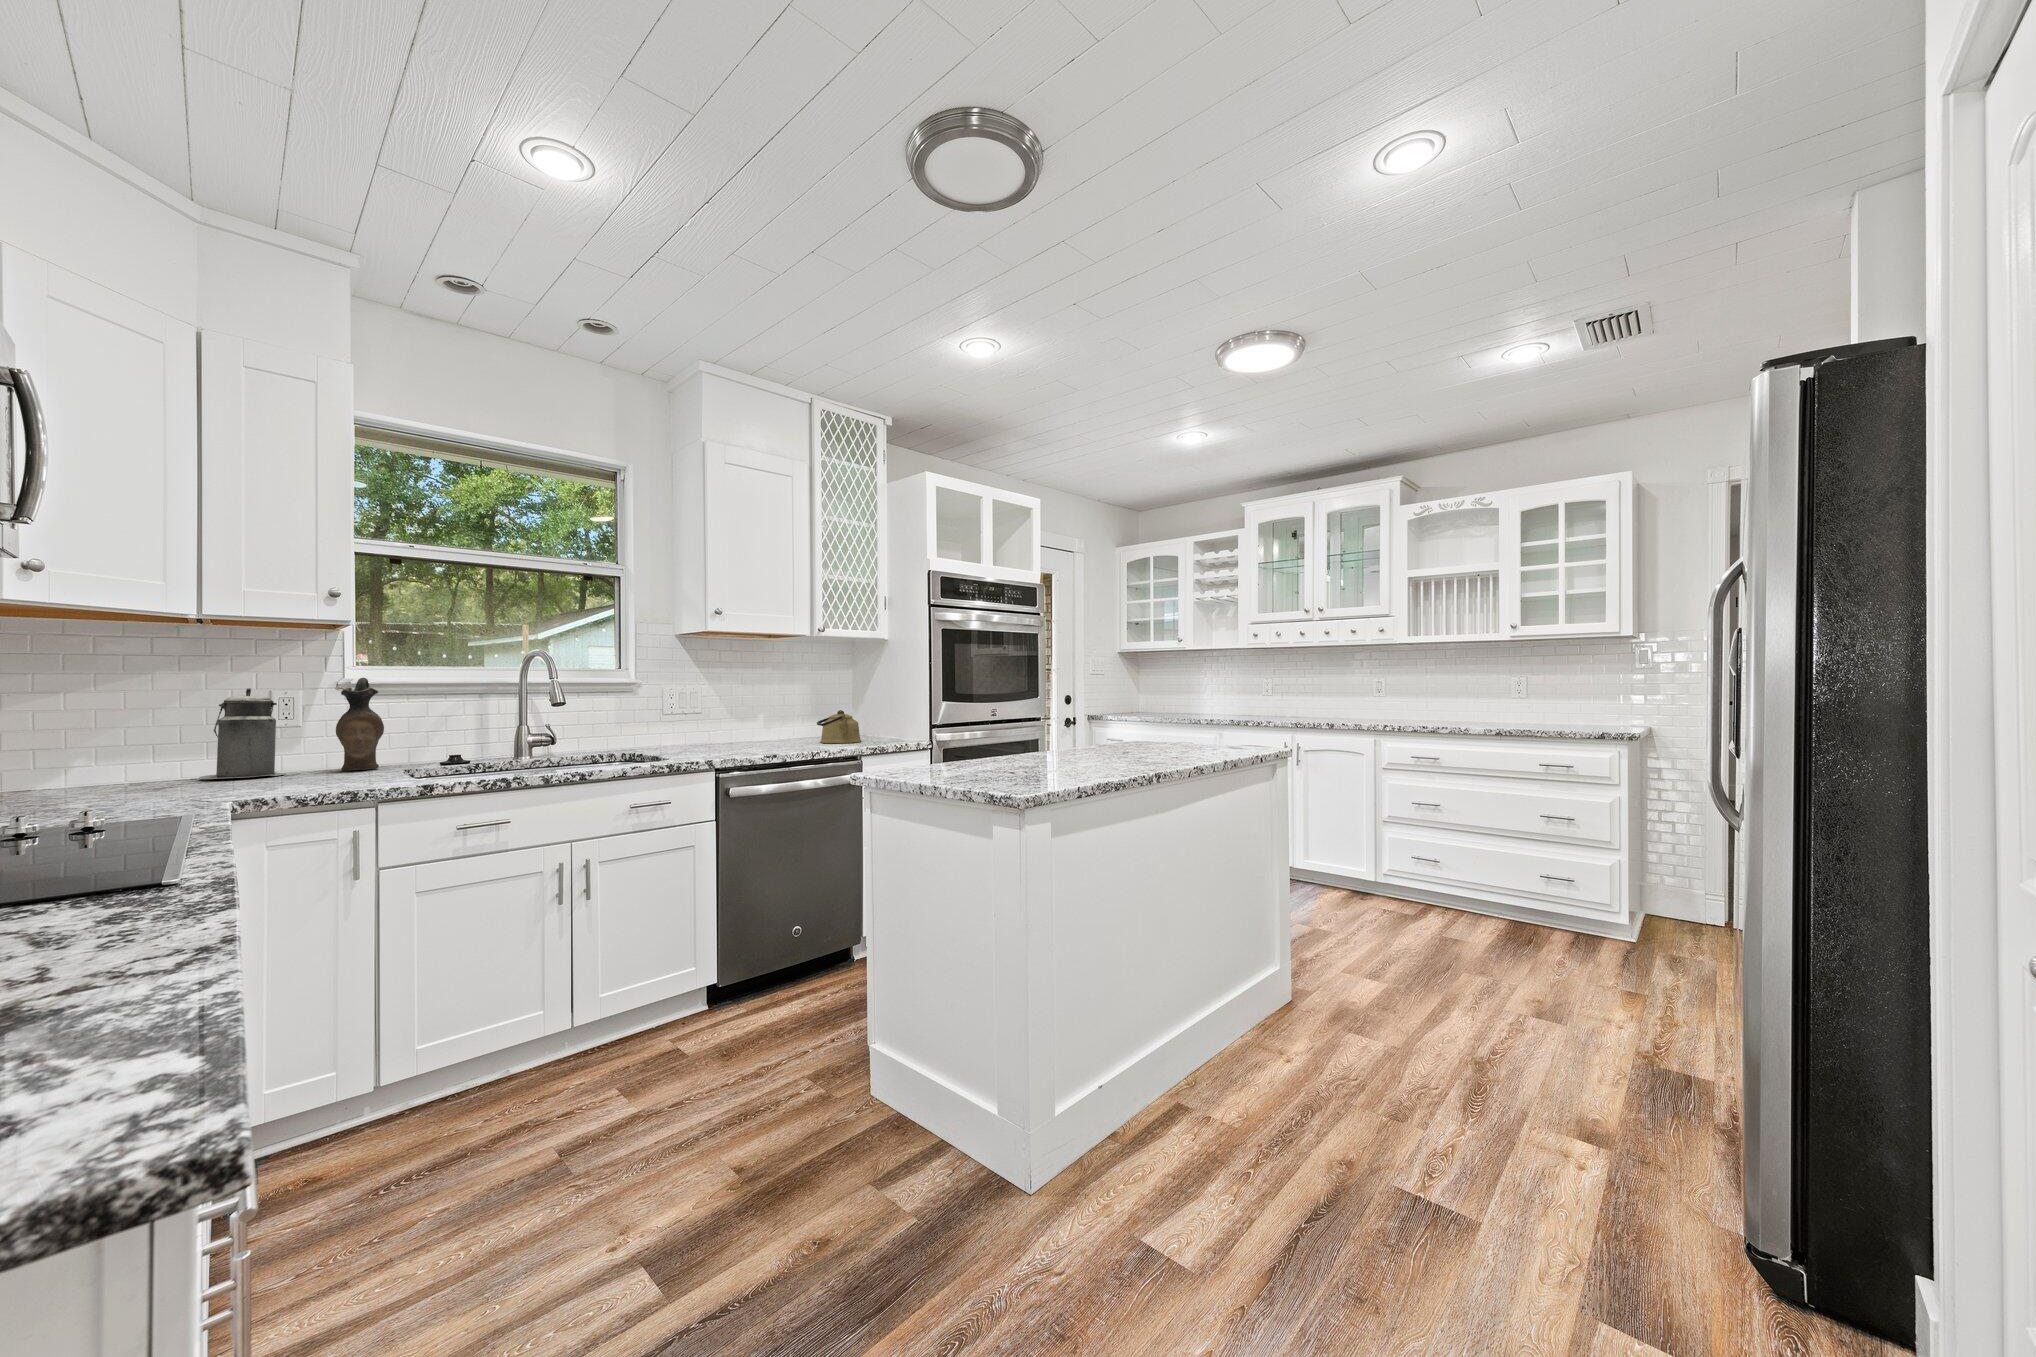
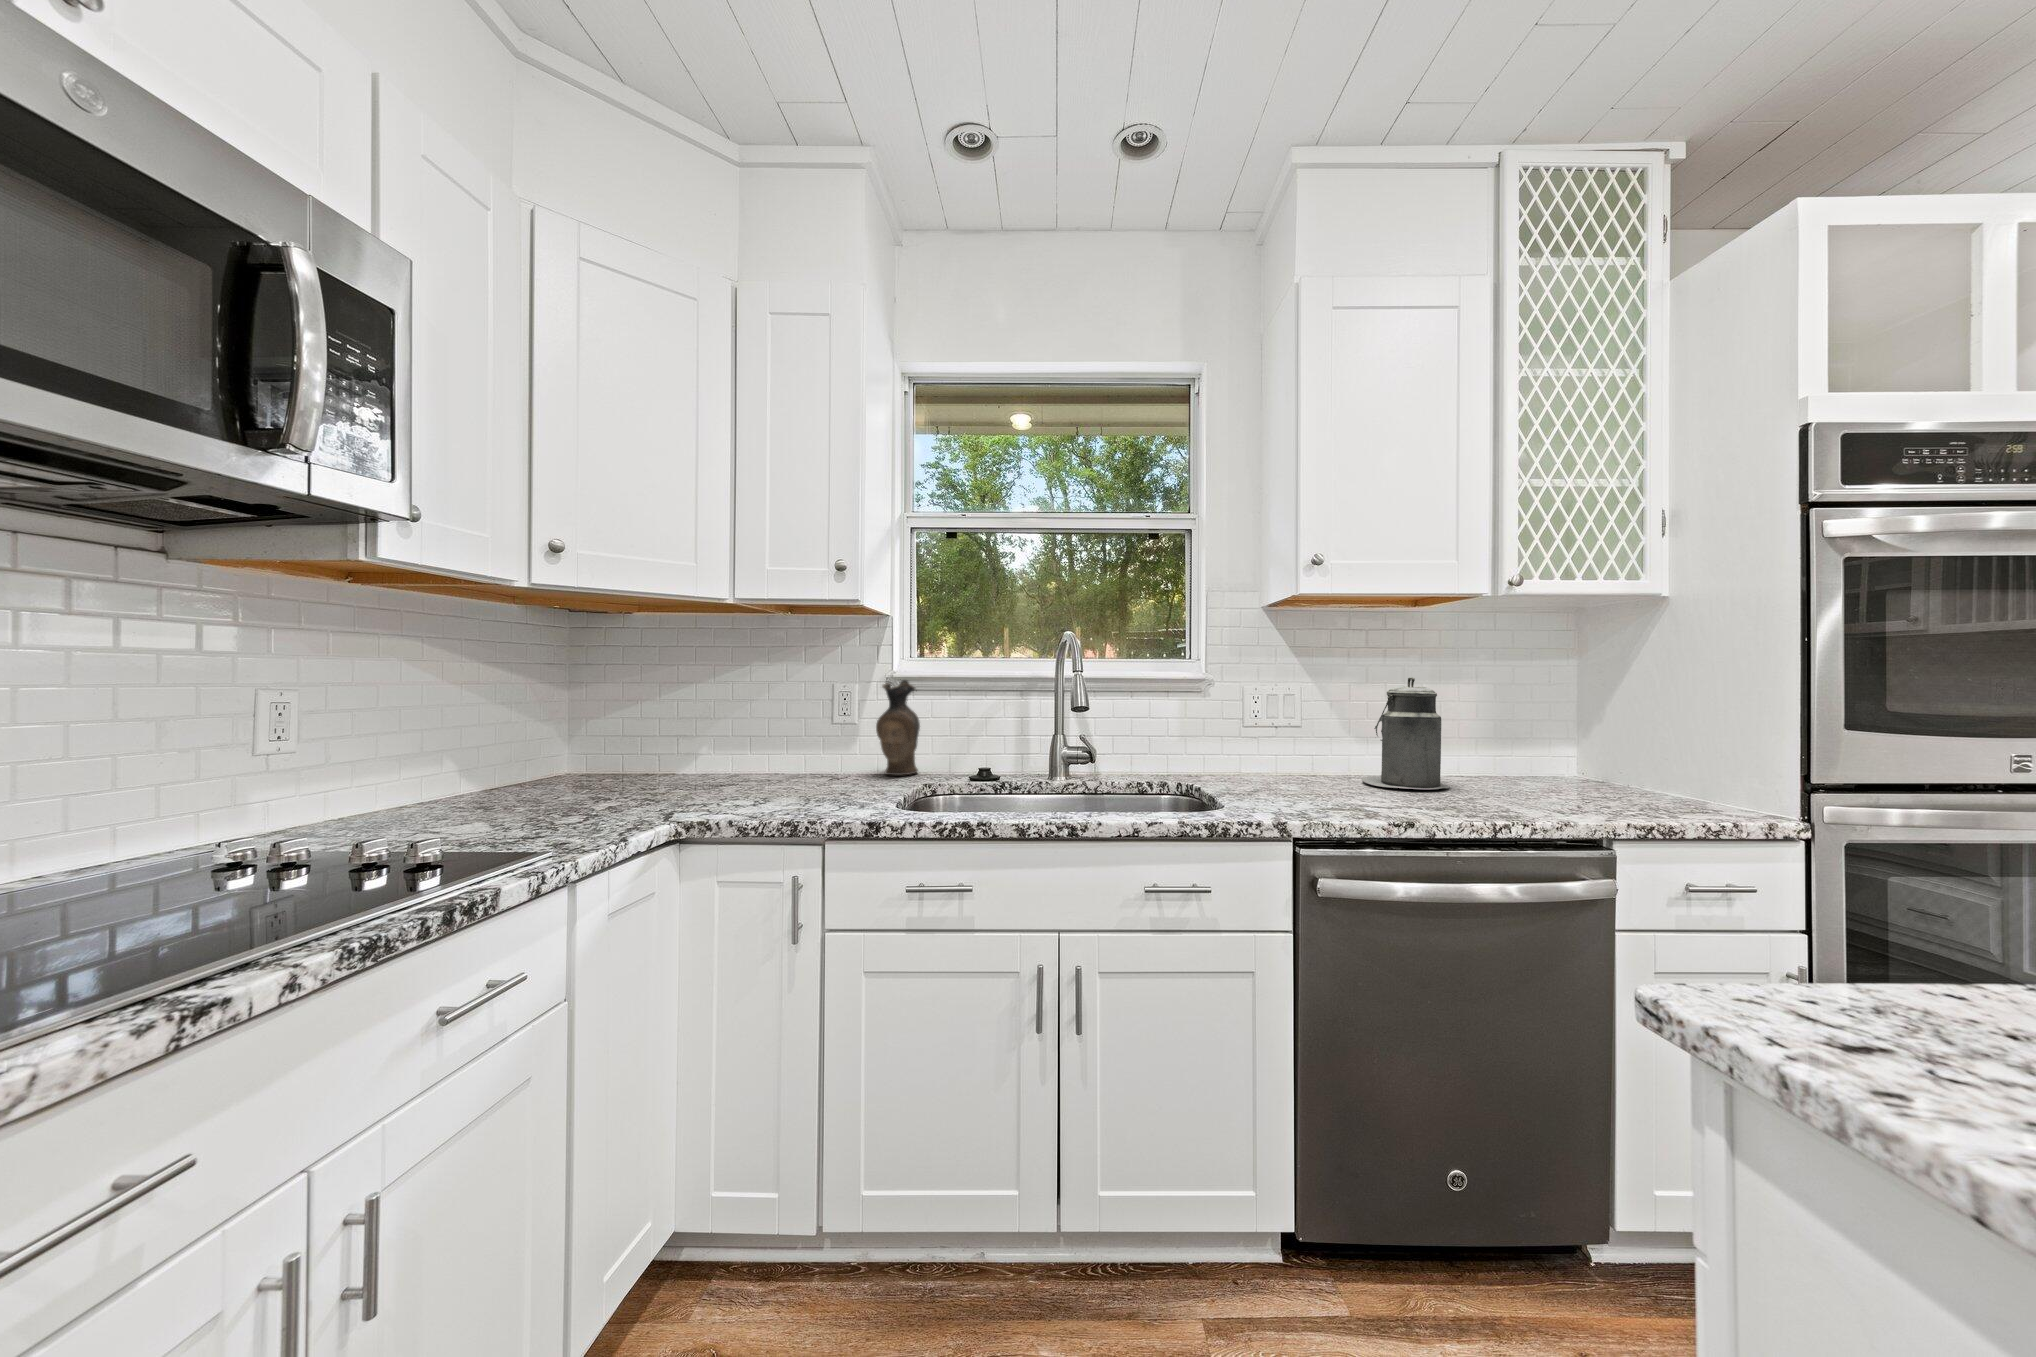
canister: present [199,688,284,779] -> present [1362,677,1449,789]
kettle: present [817,710,861,743] -> none [1504,730,1607,796]

